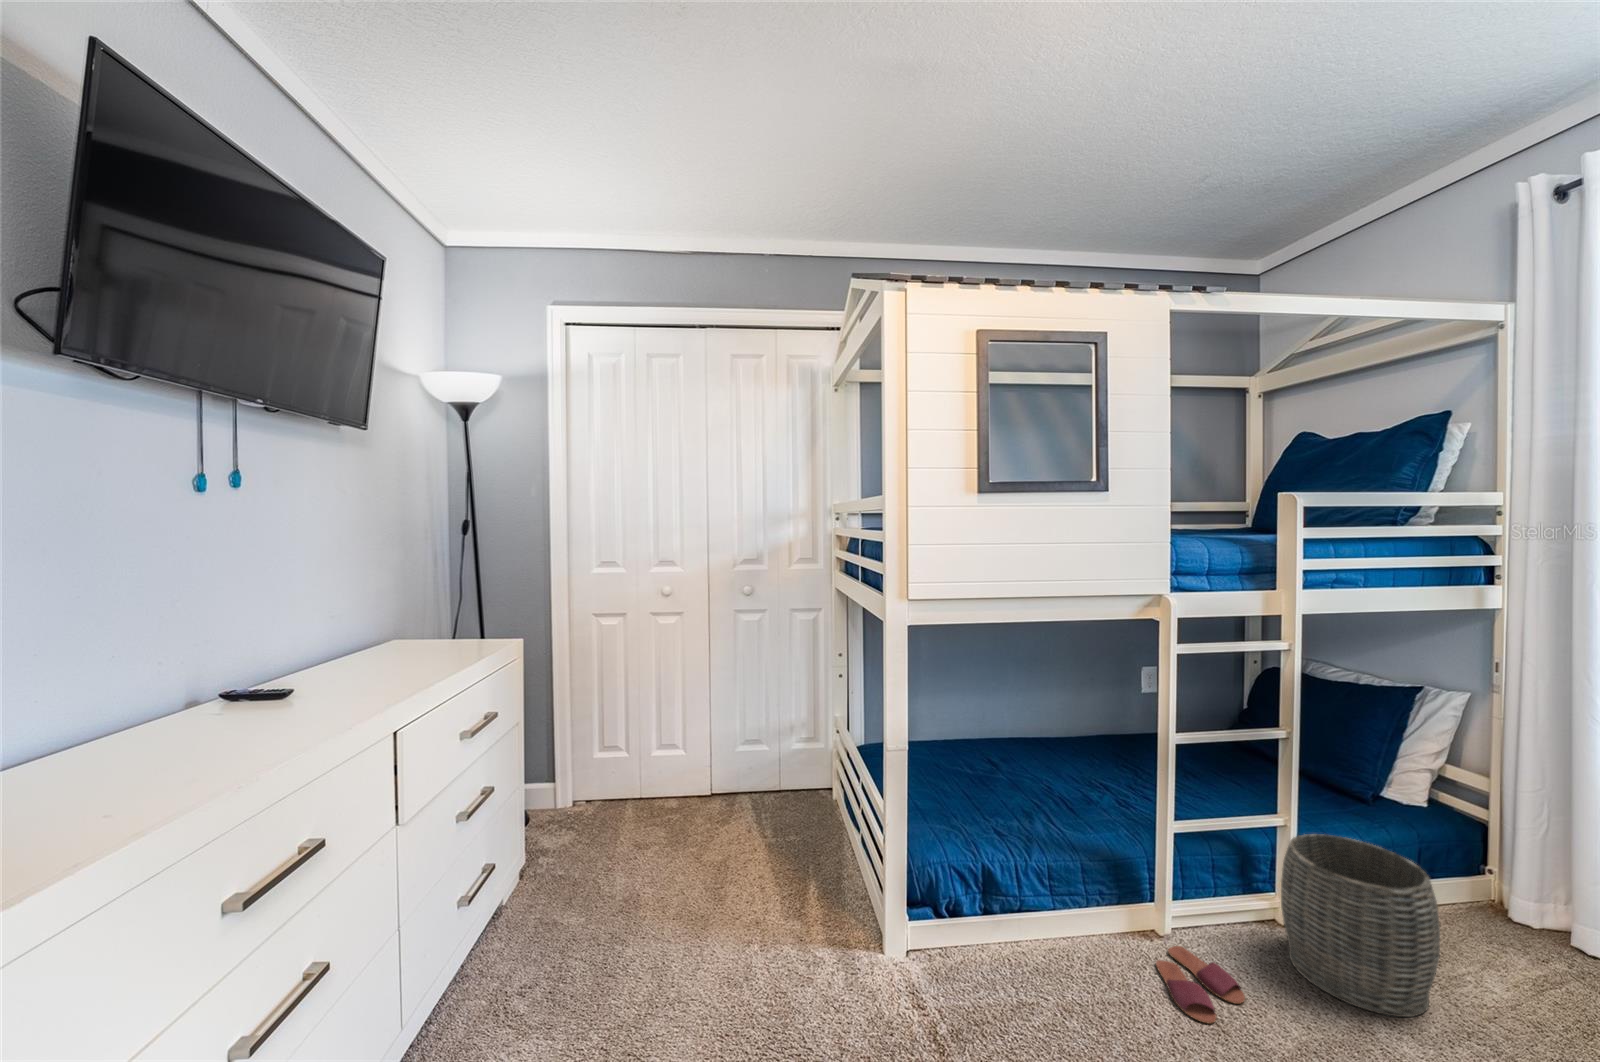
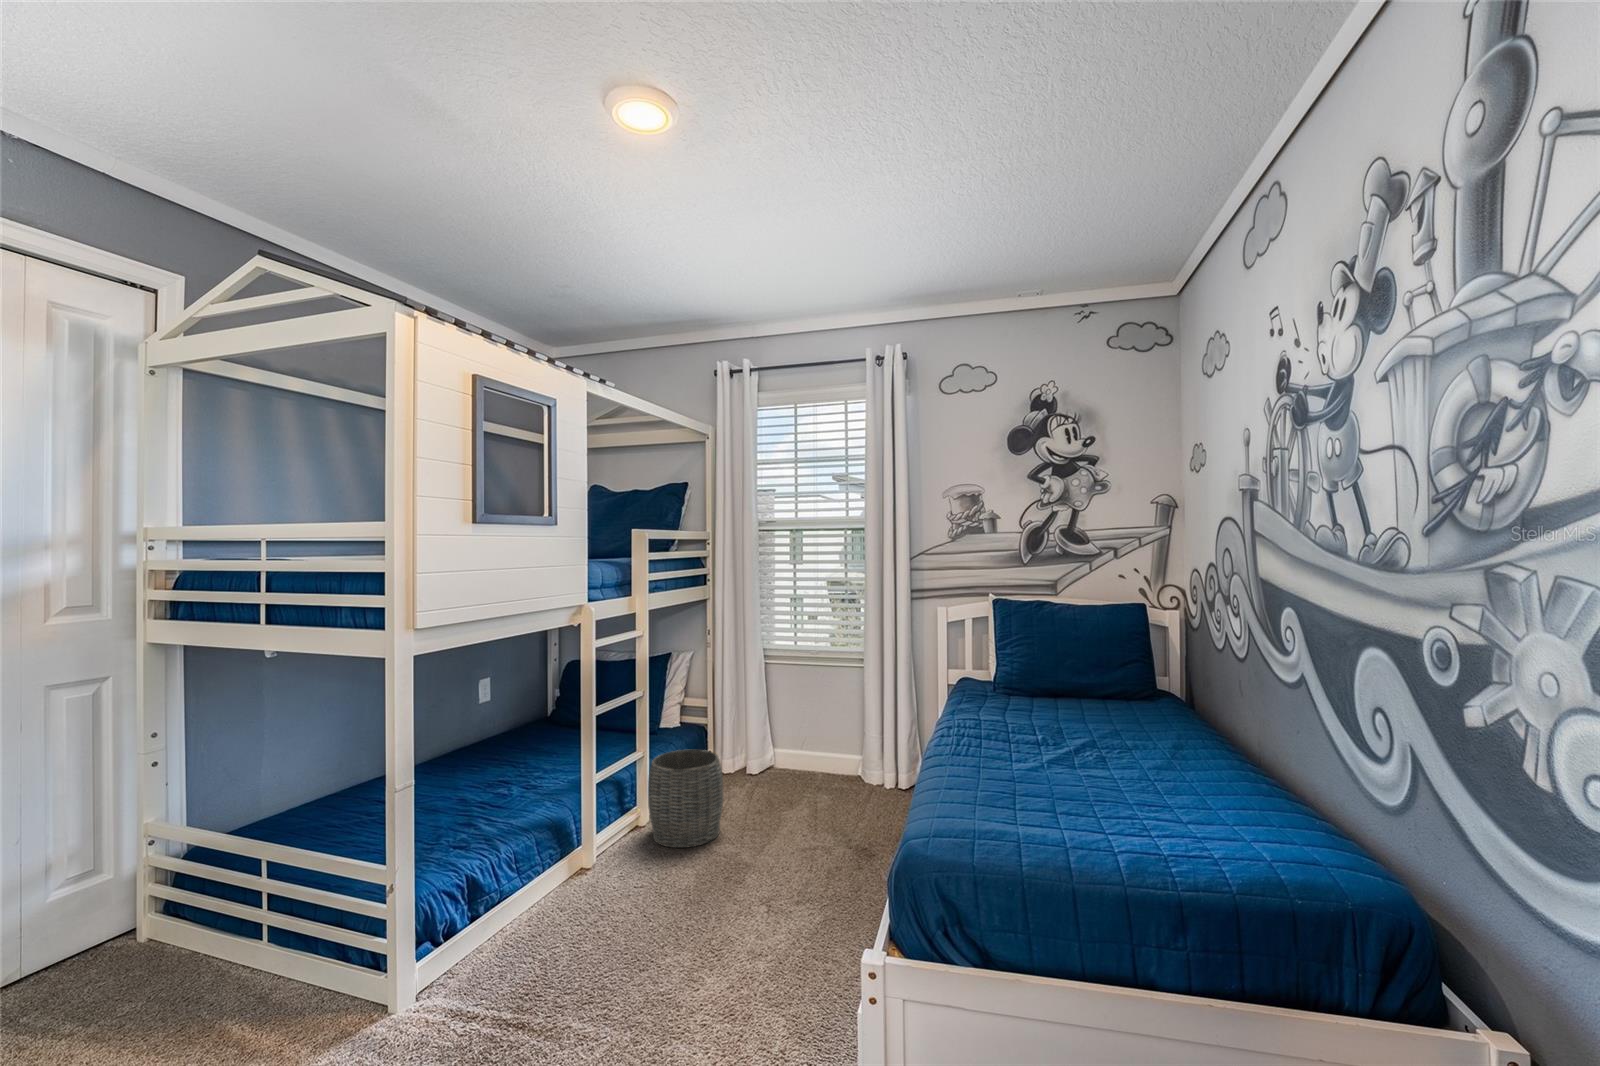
slippers: present [1156,946,1245,1024] -> none [597,863,653,899]

